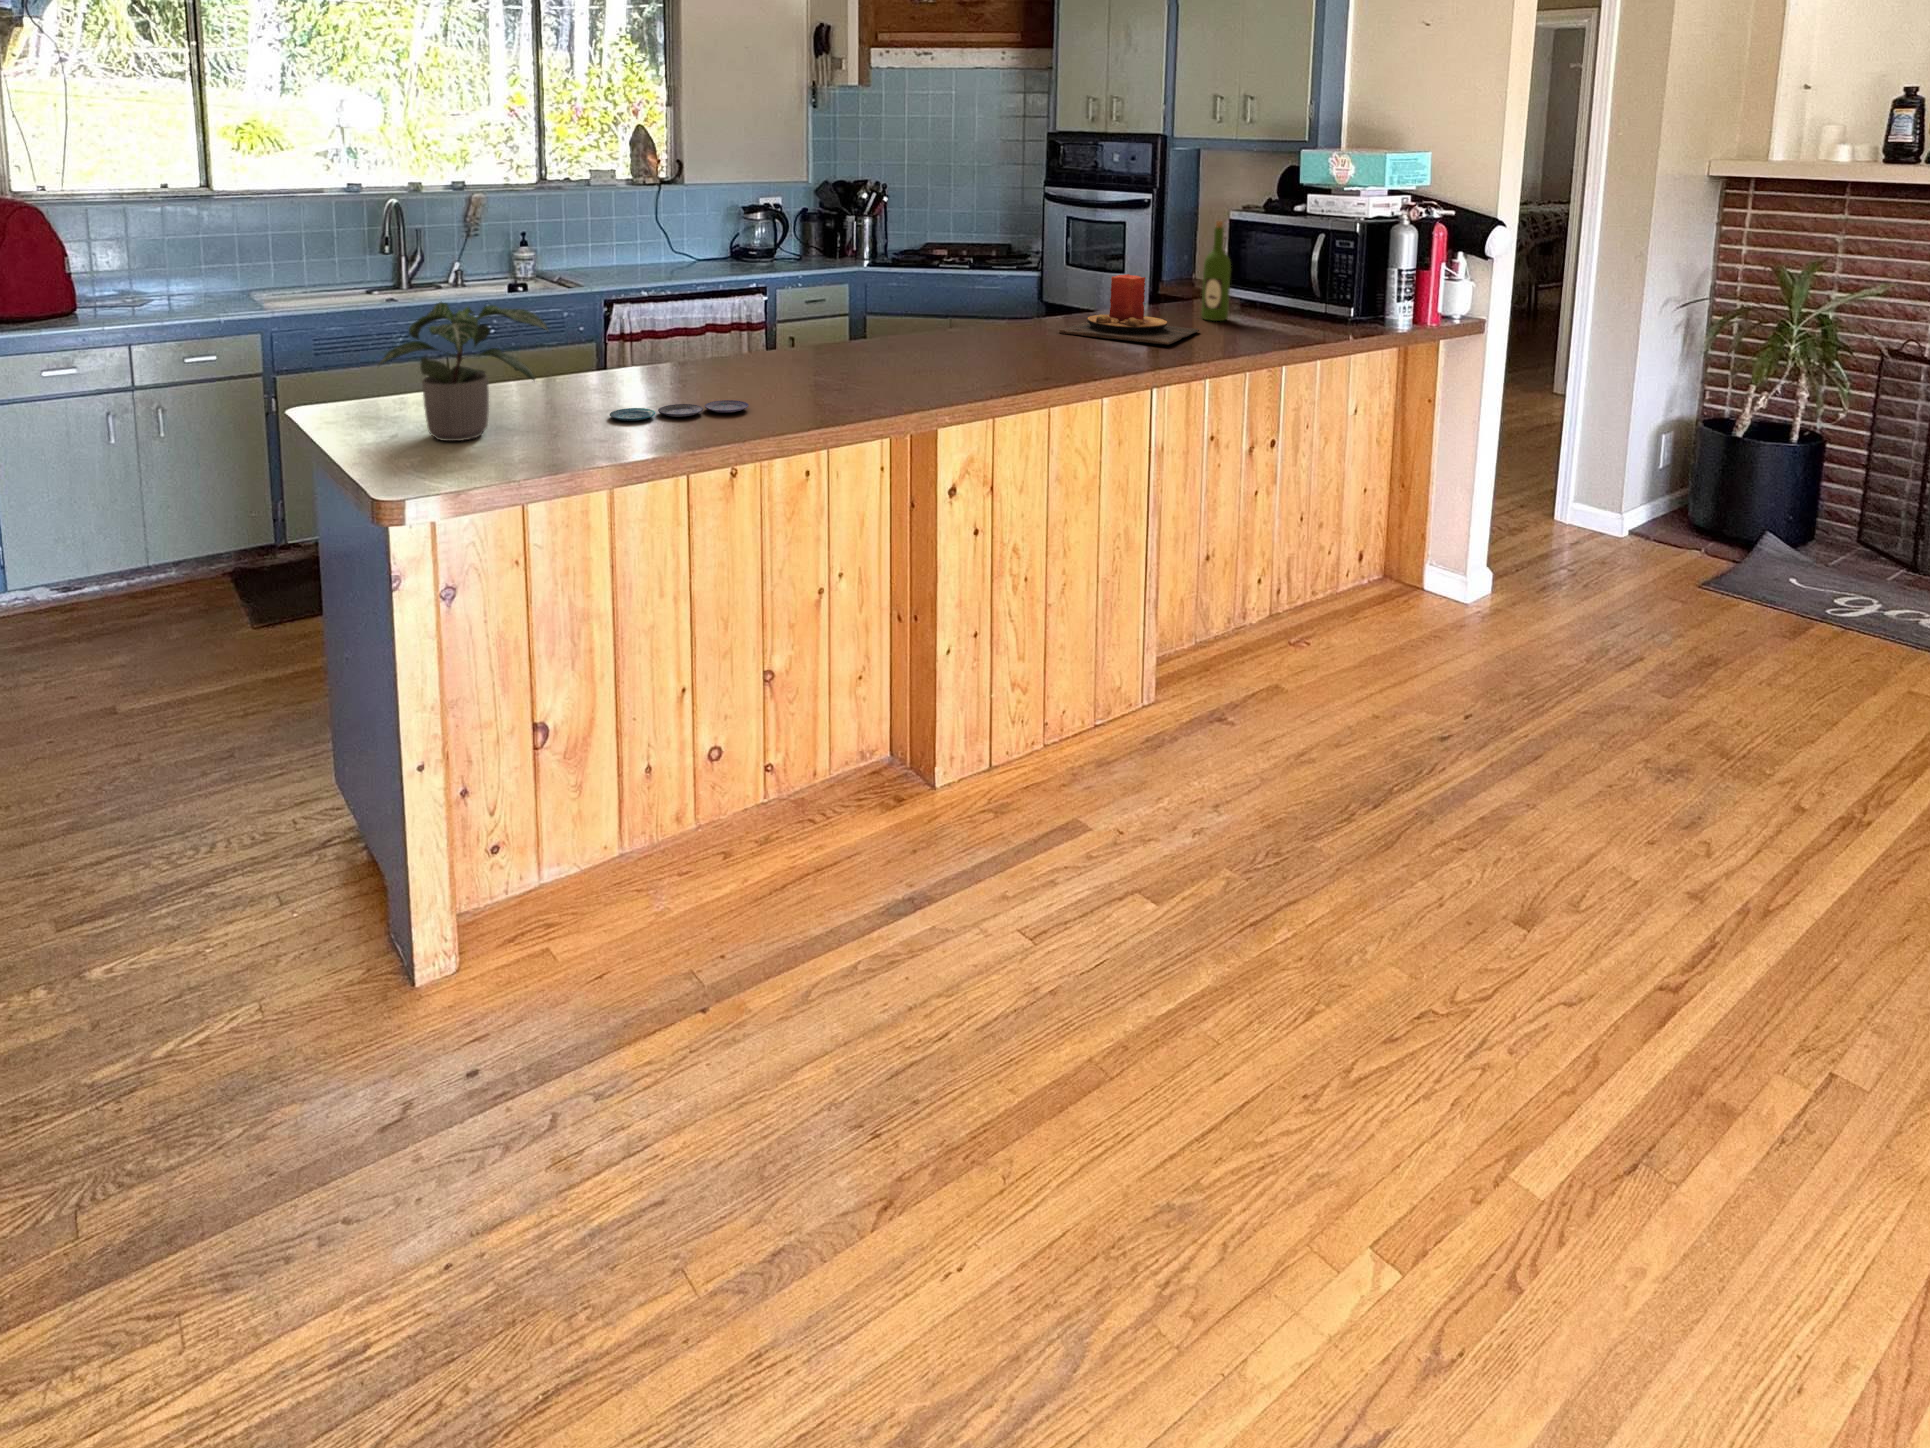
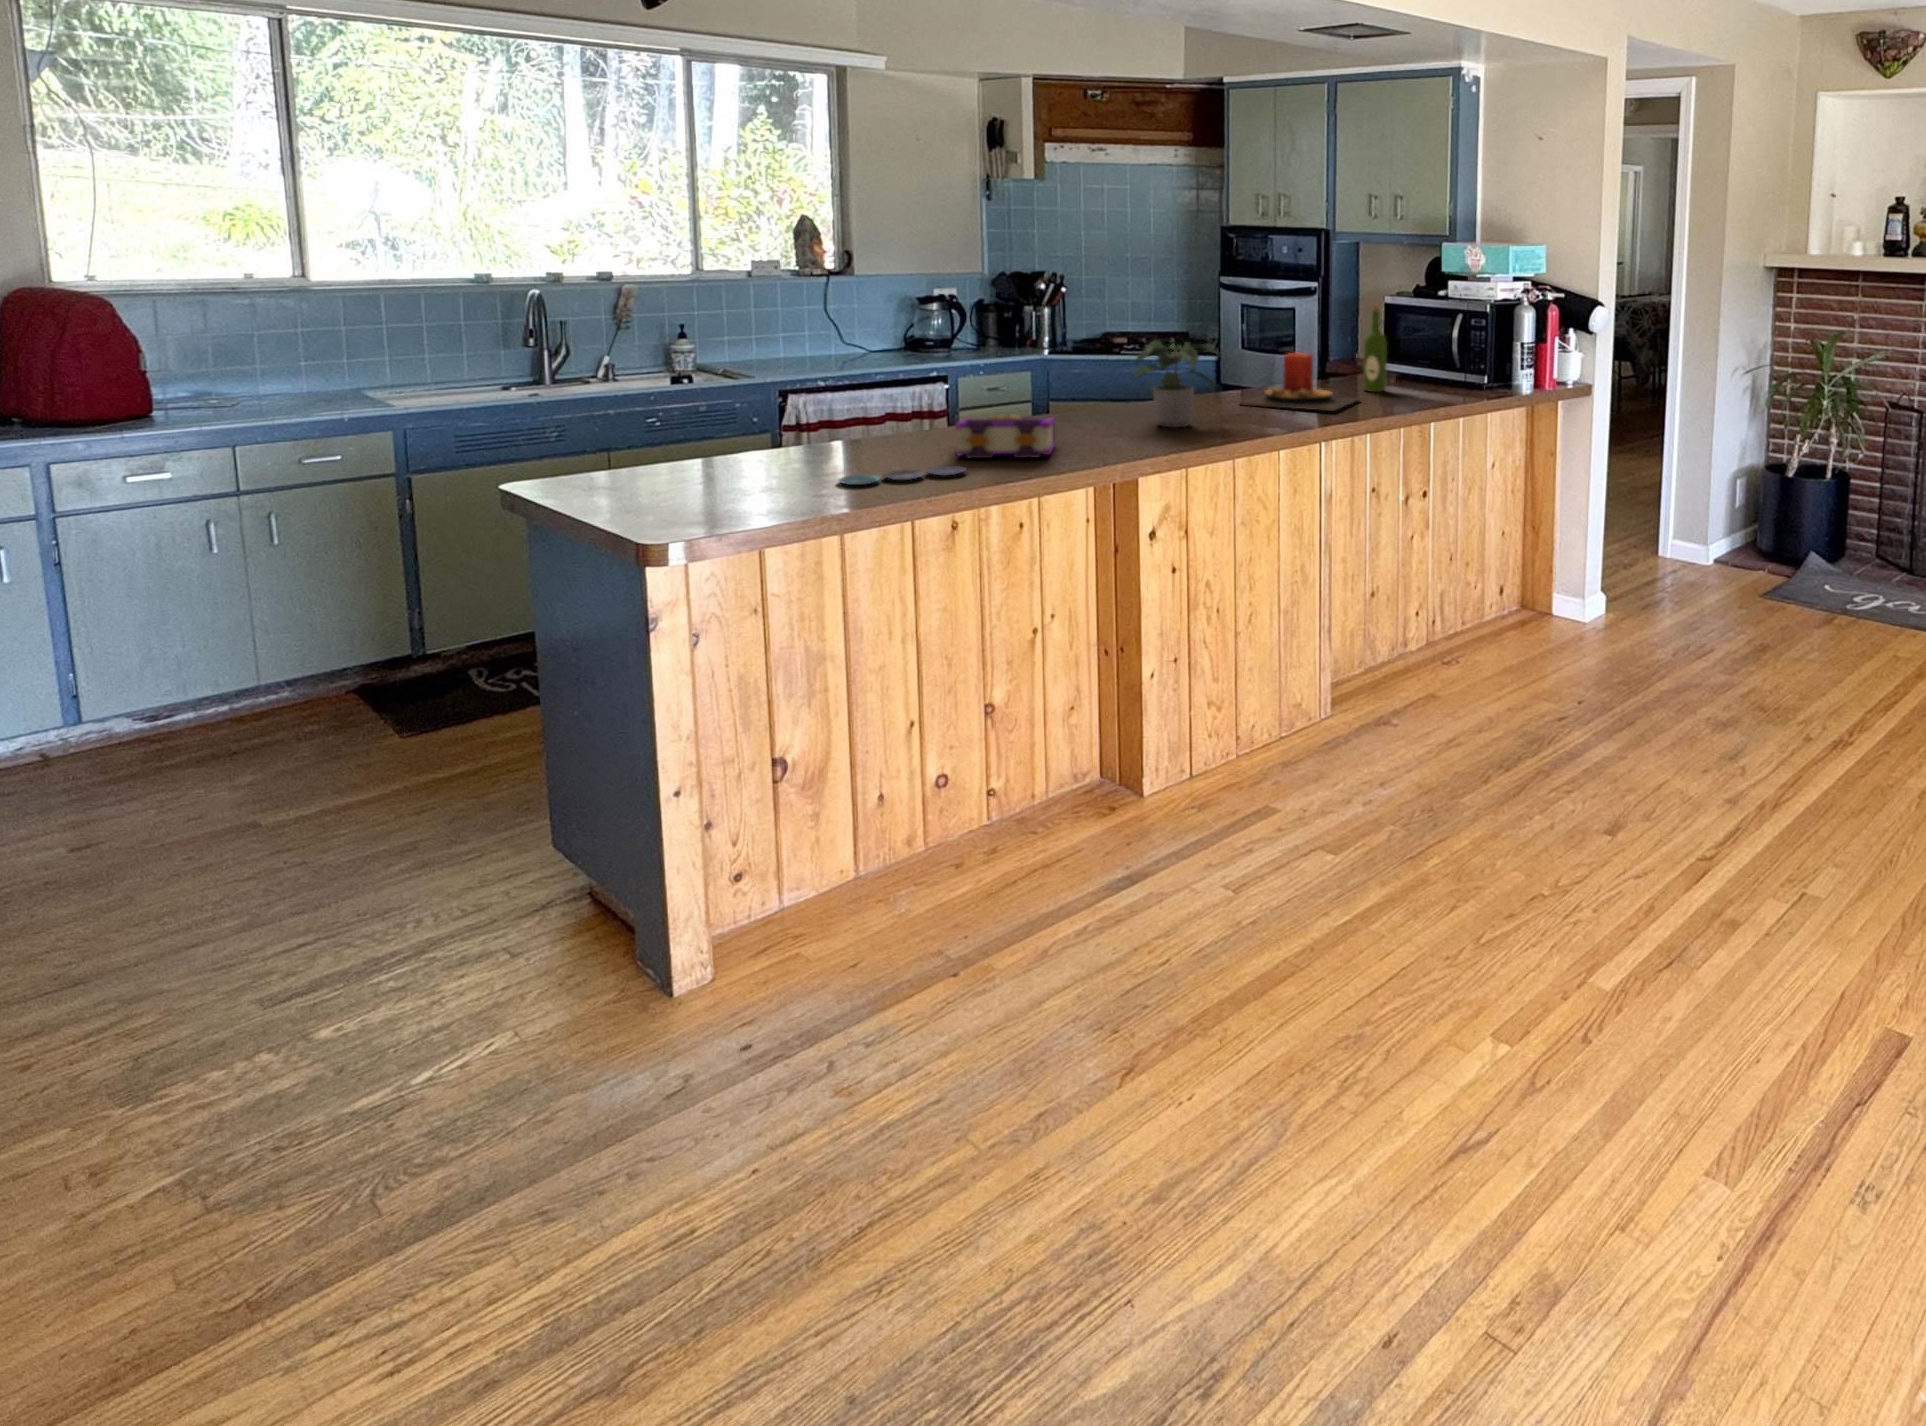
potted plant: present [379,302,548,441] -> present [1134,340,1217,427]
book: none [741,344,851,393] -> present [955,414,1055,458]

